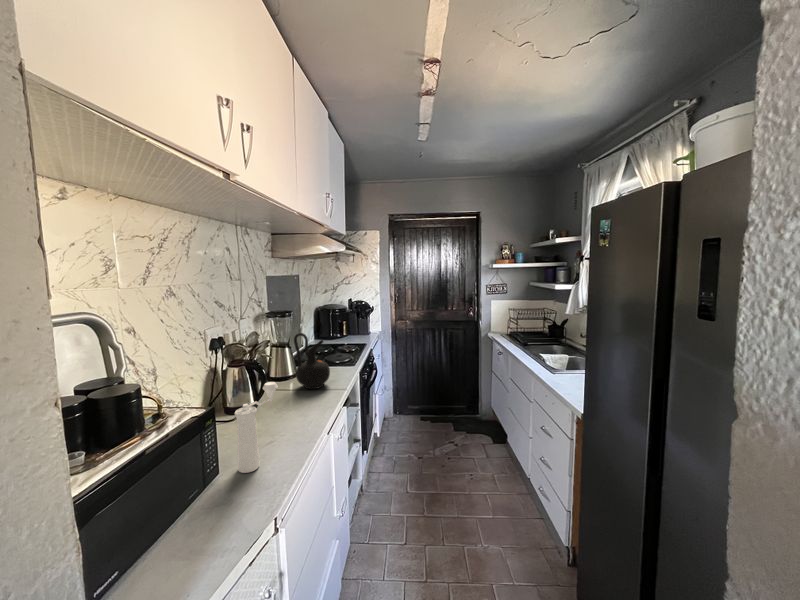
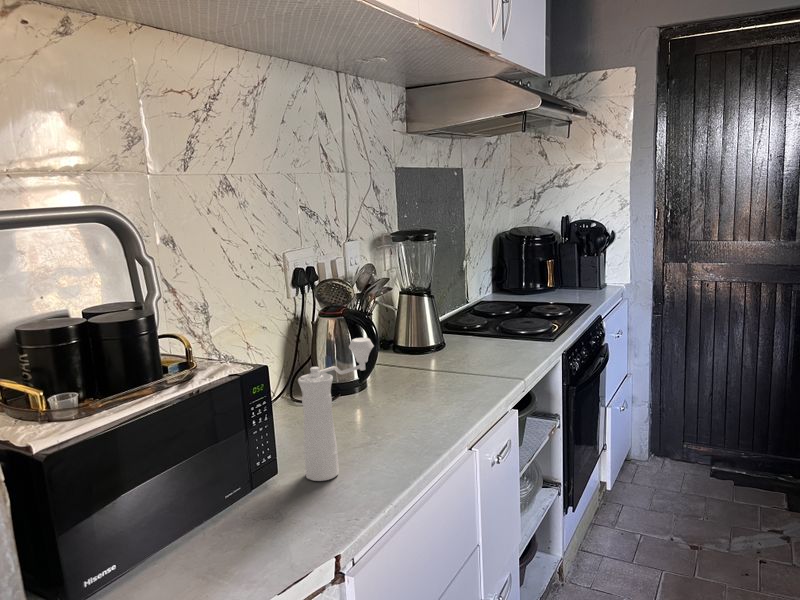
ceramic jug: present [294,333,330,389] -> none [430,266,495,372]

